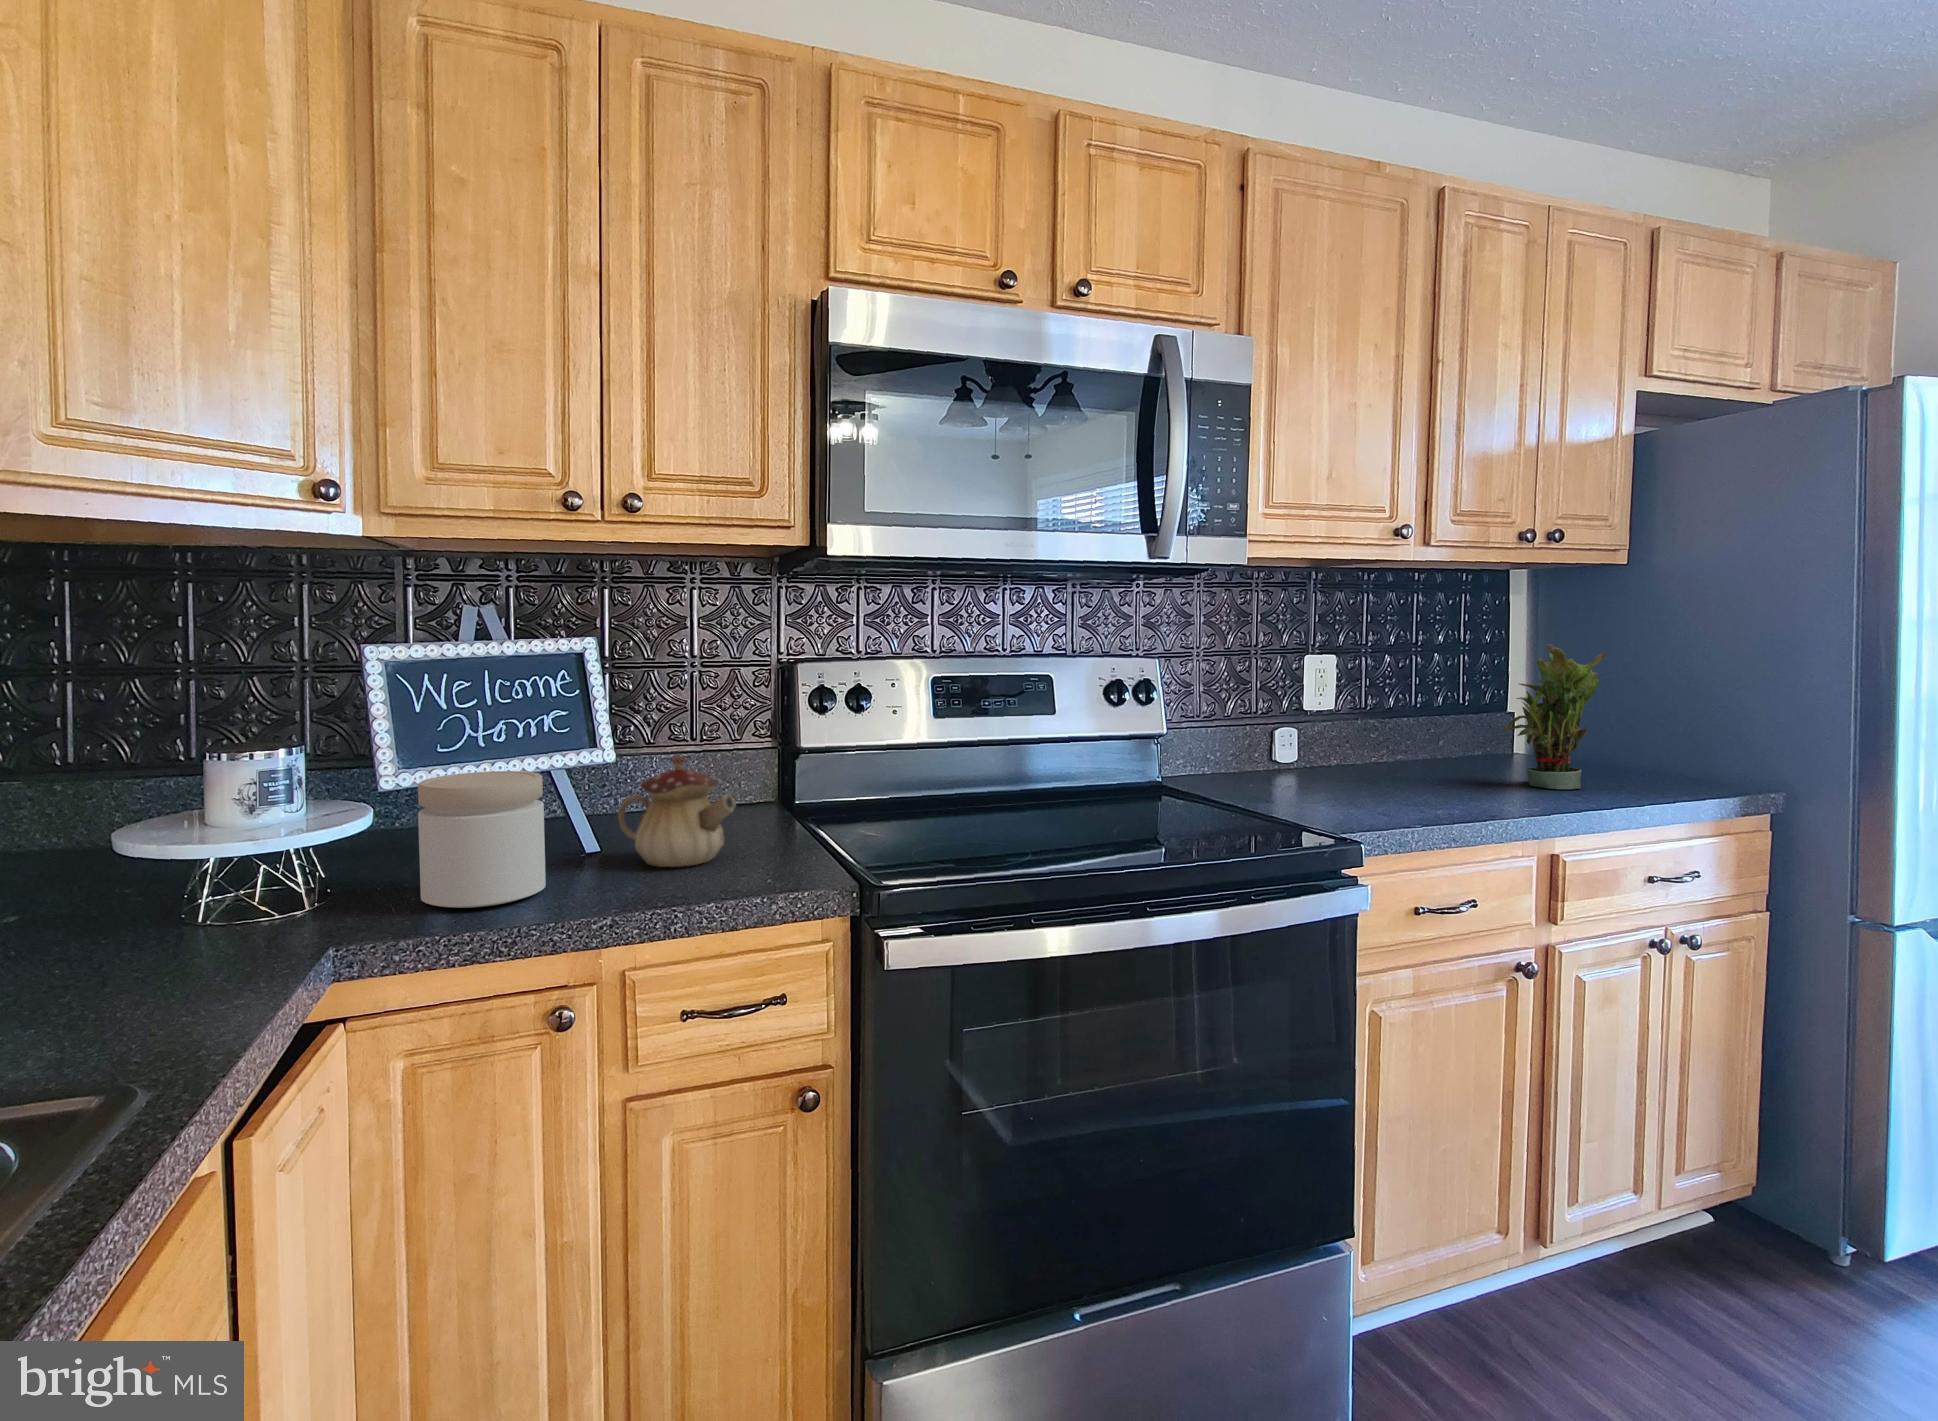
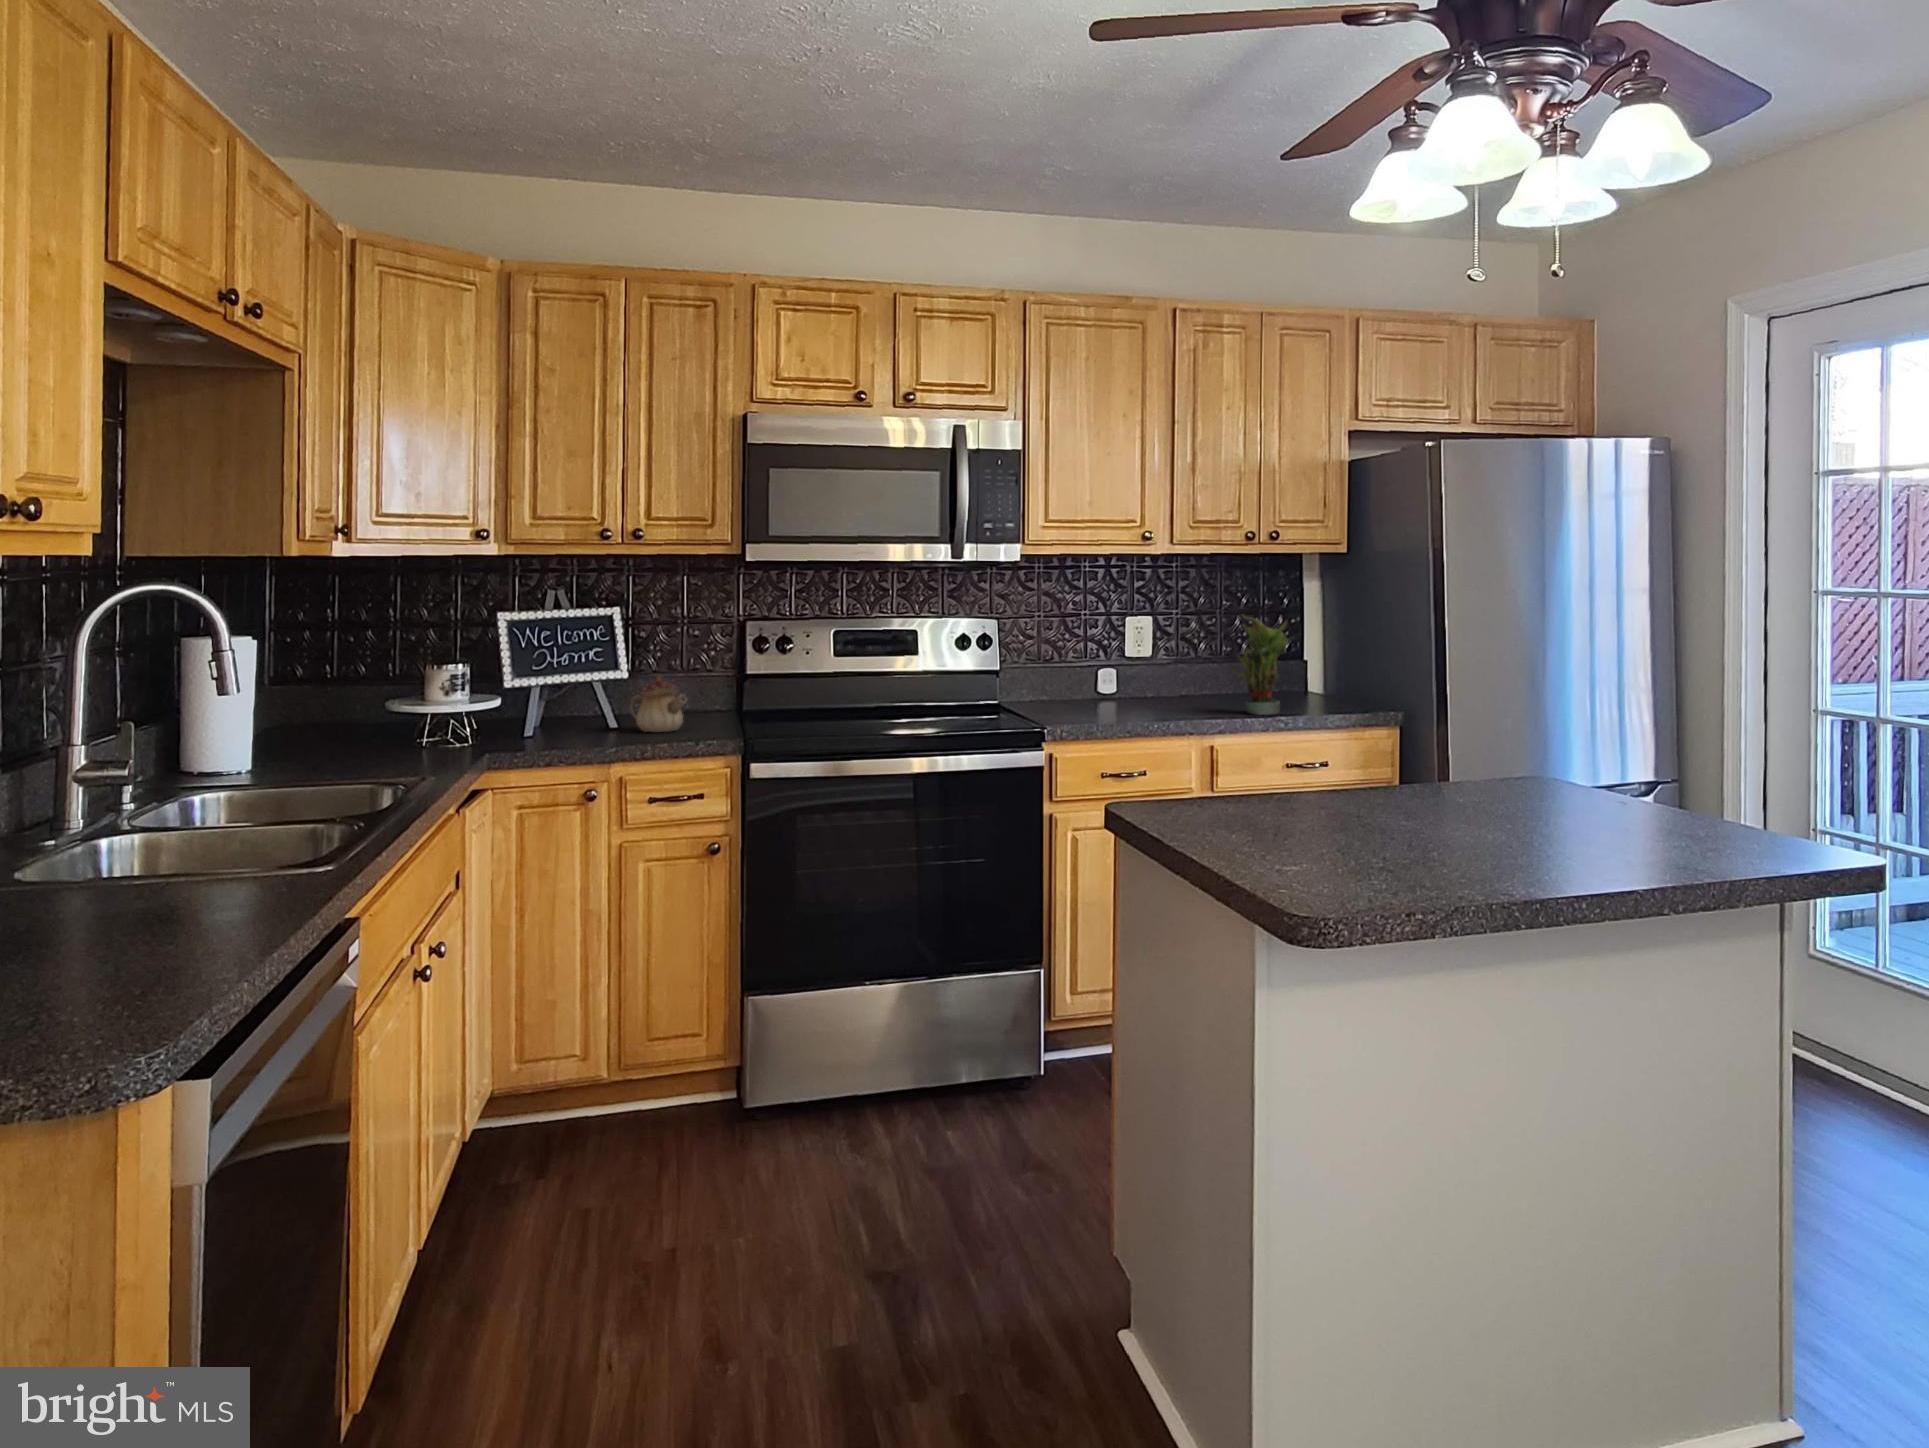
jar: present [418,771,546,908] -> none [525,678,587,742]

